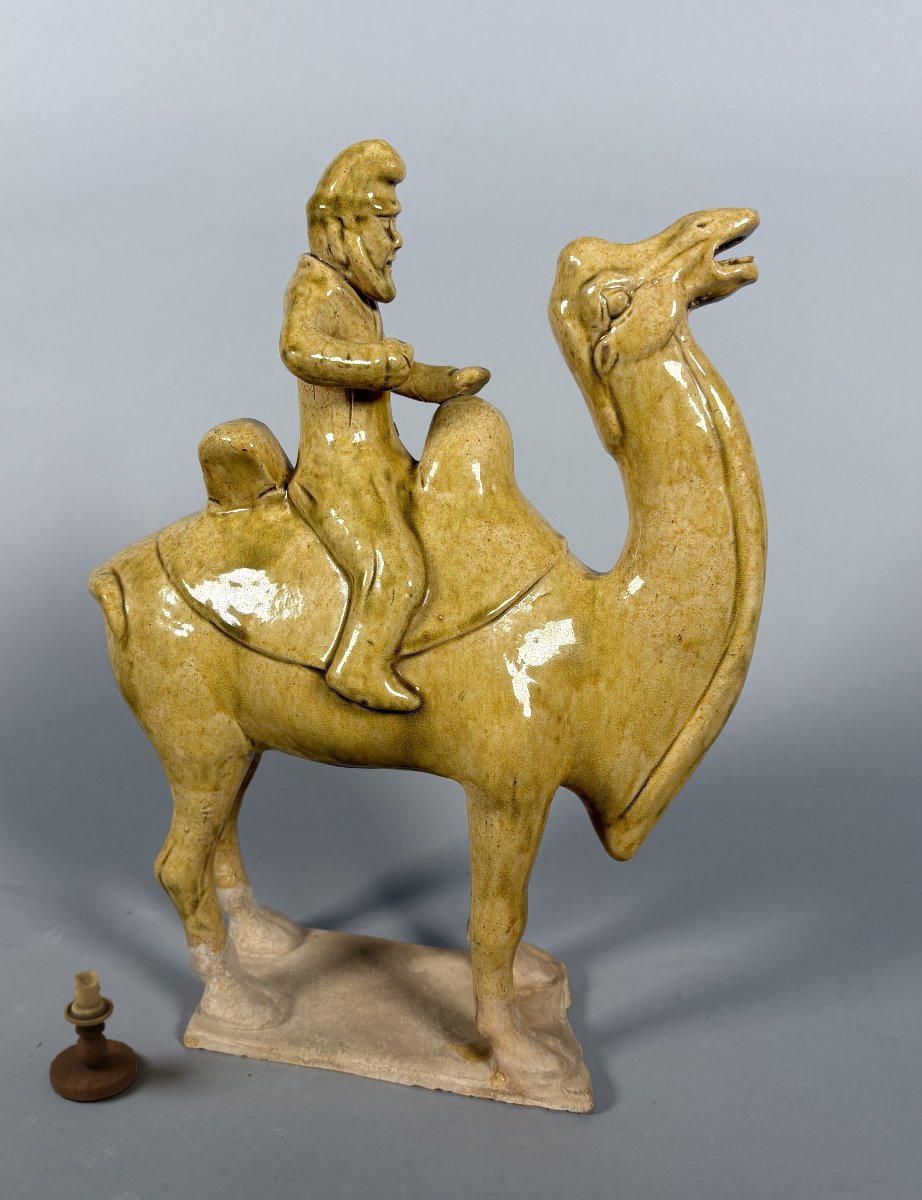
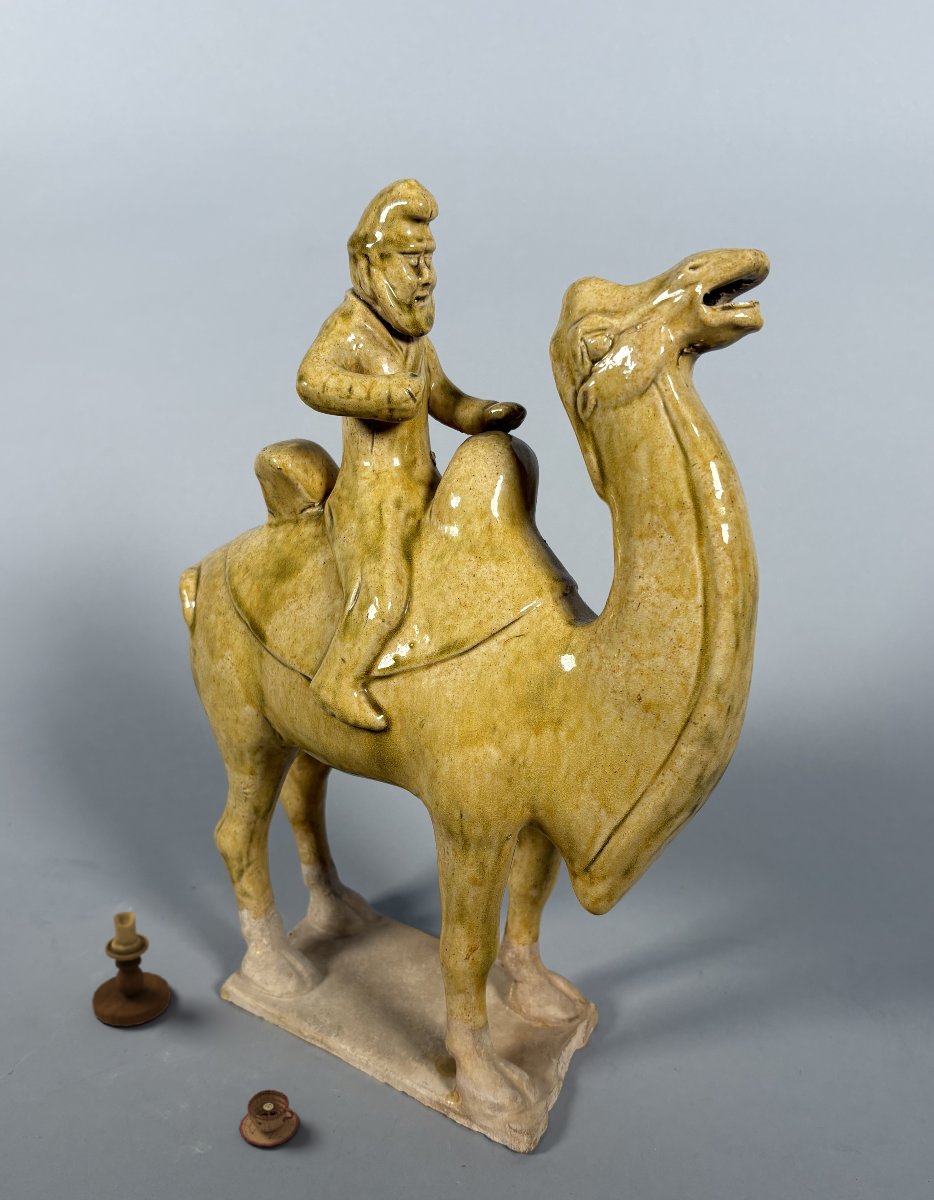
teacup: none [297,1113,359,1171] -> present [239,1089,299,1147]

